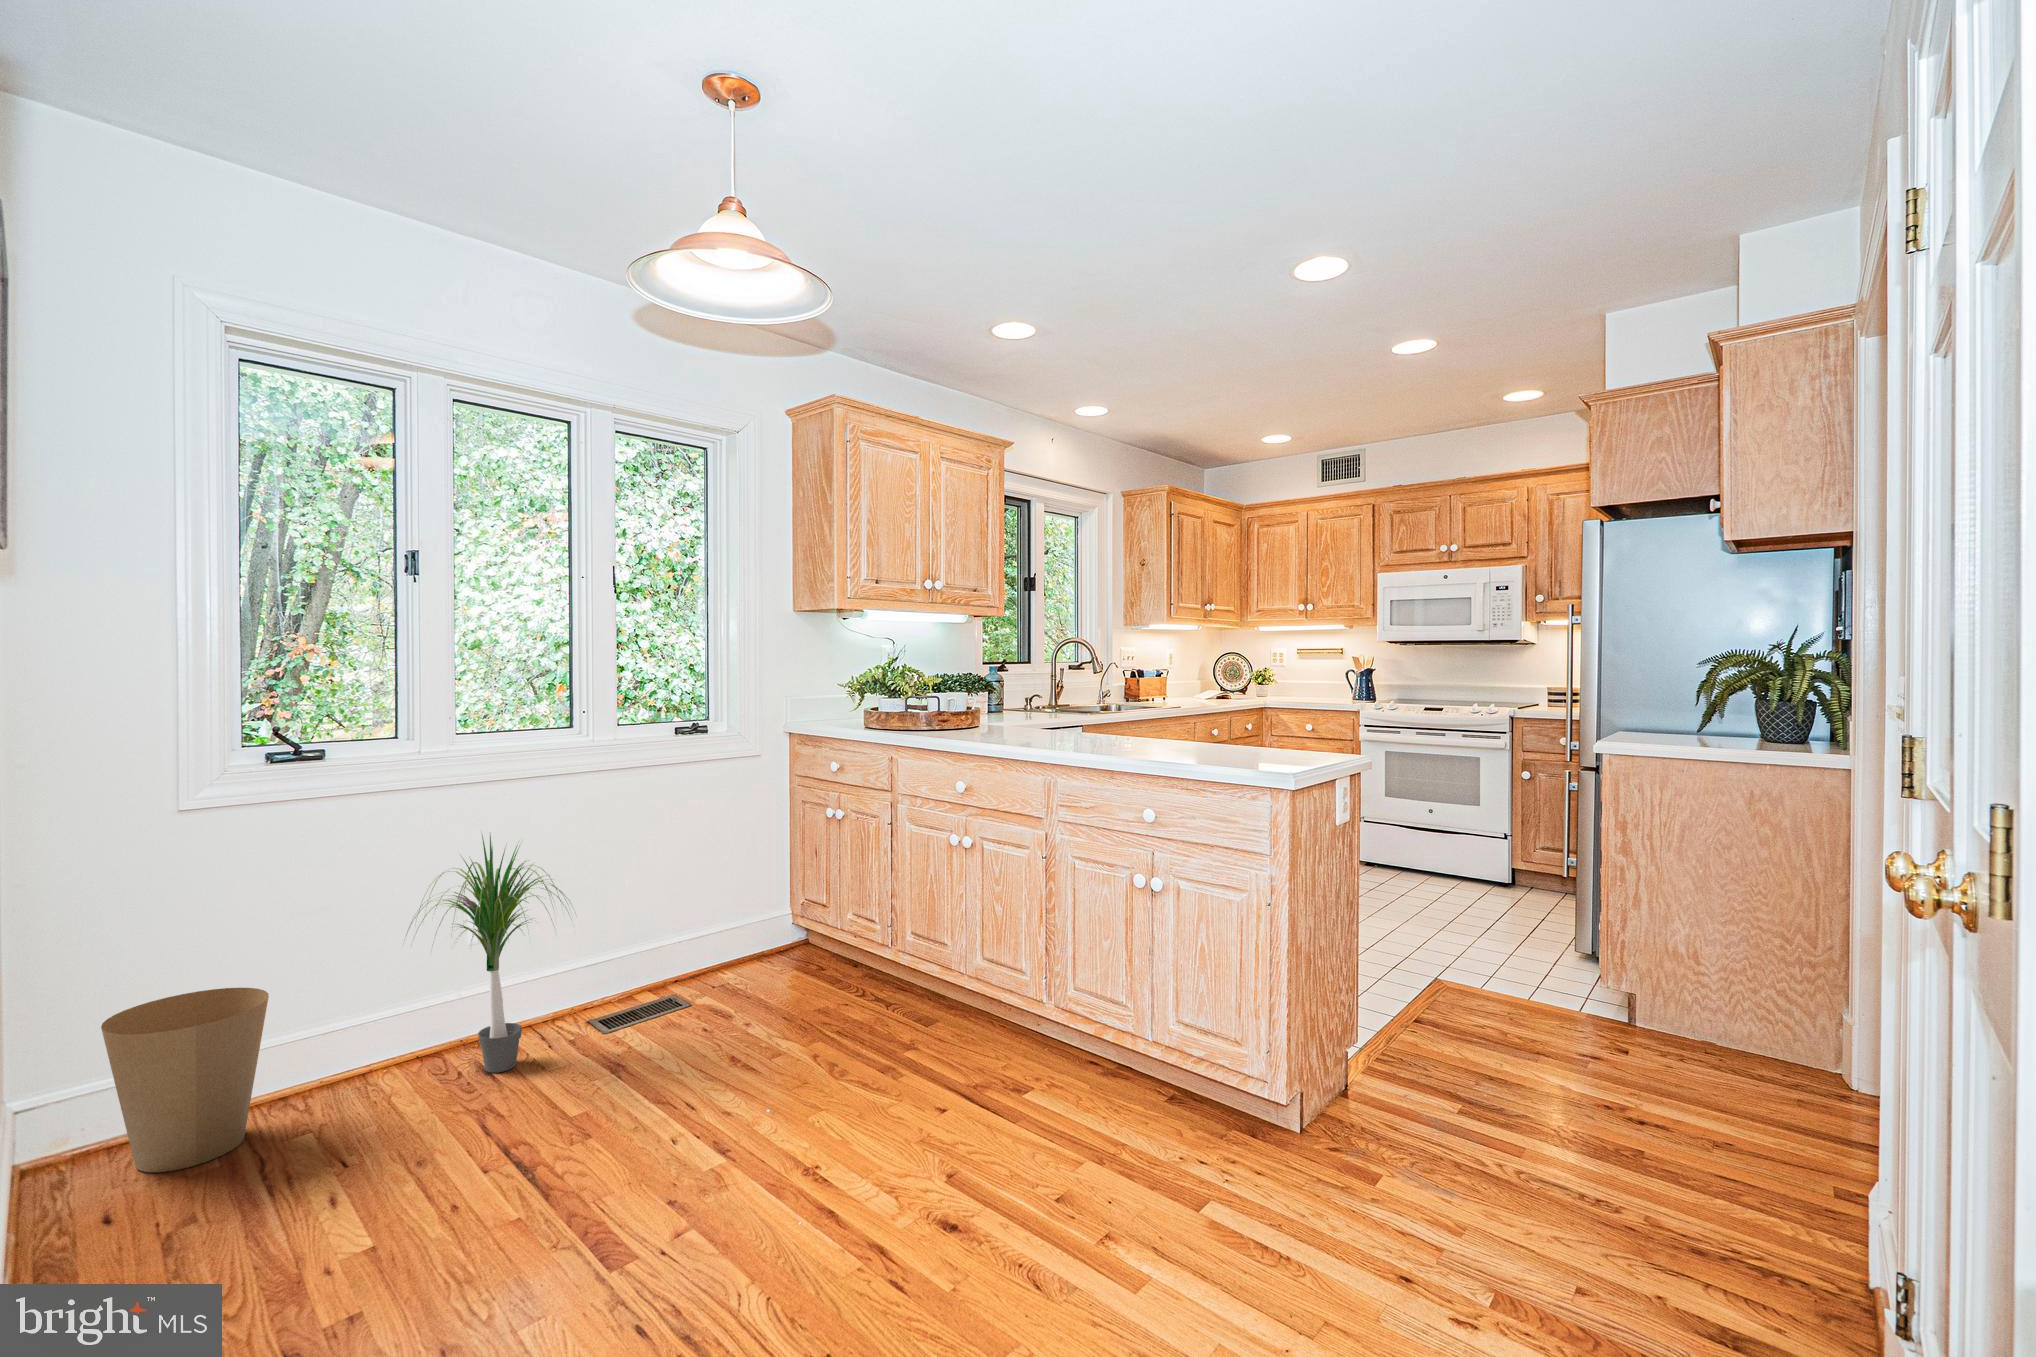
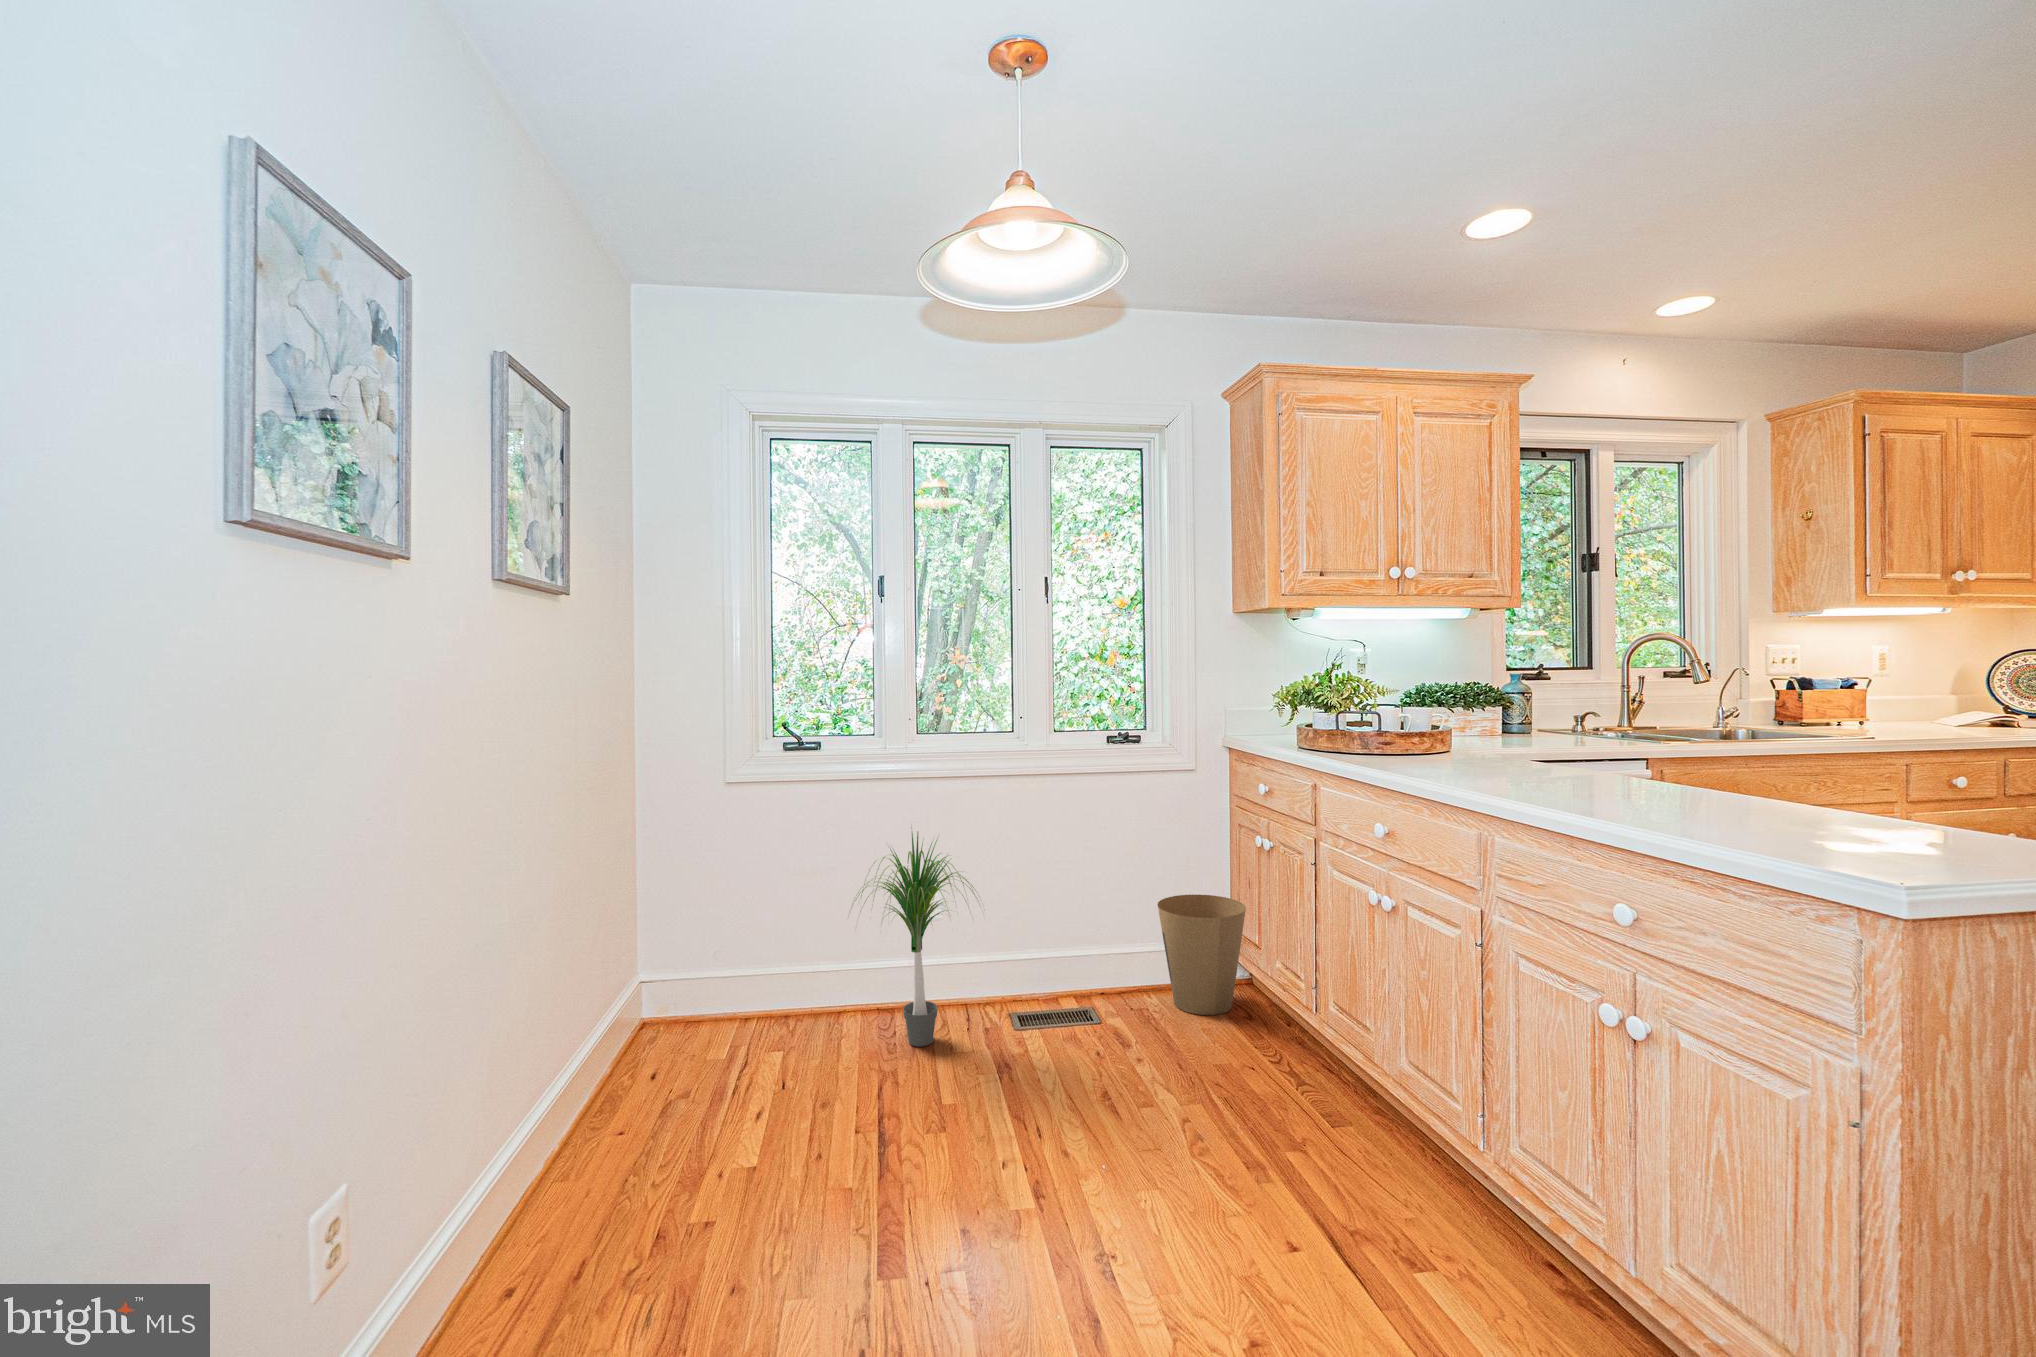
trash can: present [101,988,269,1172] -> present [1158,895,1246,1015]

